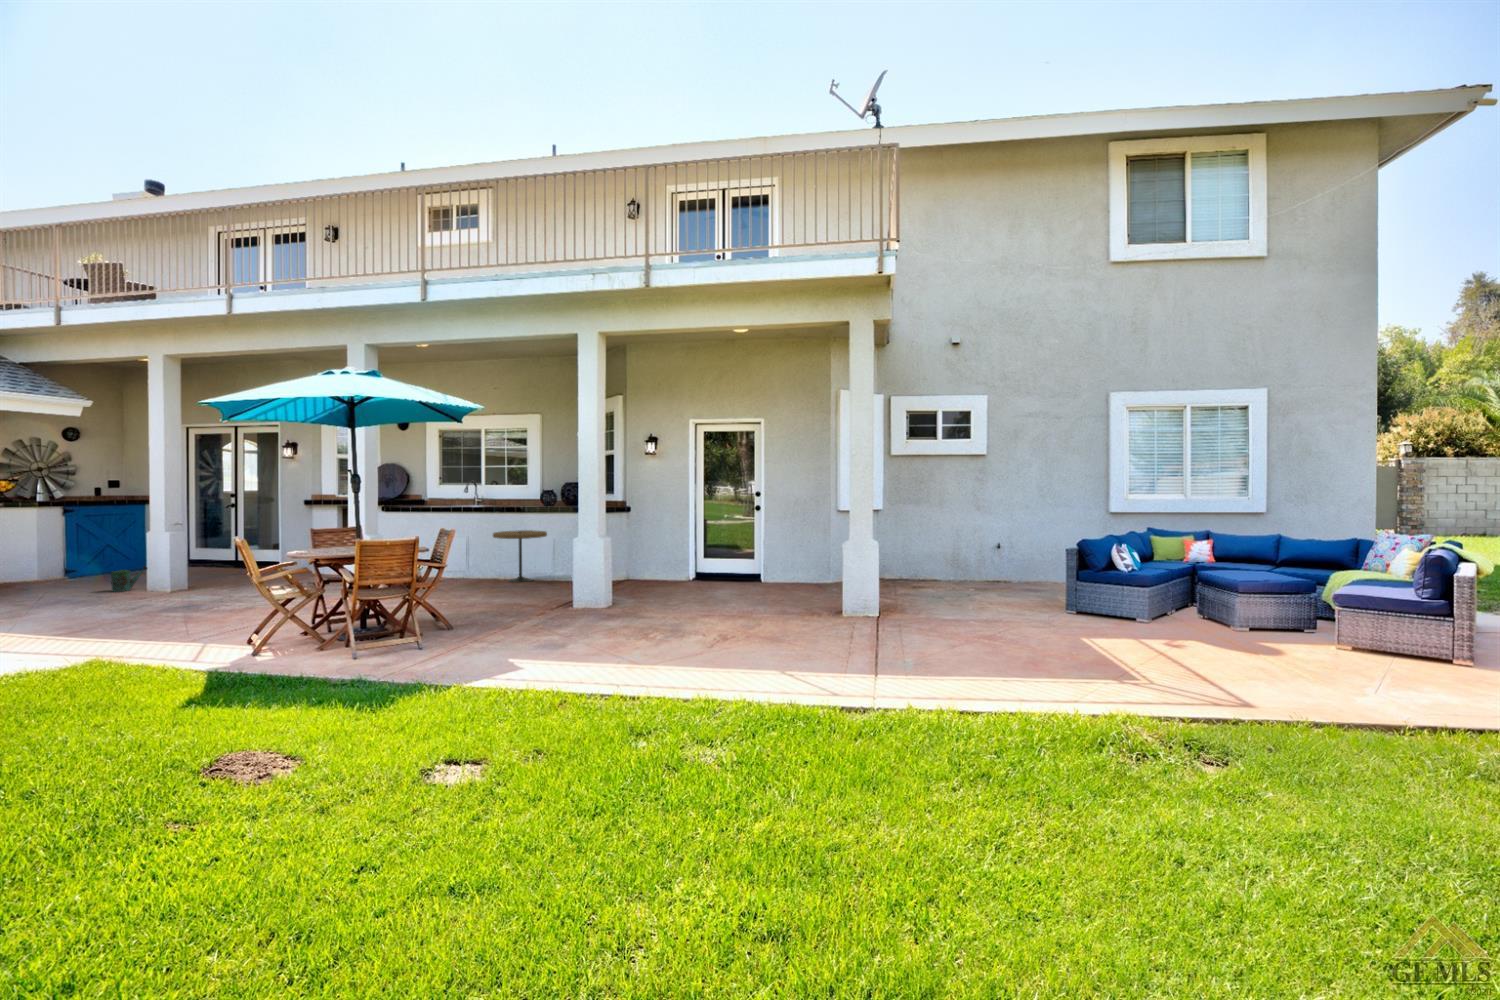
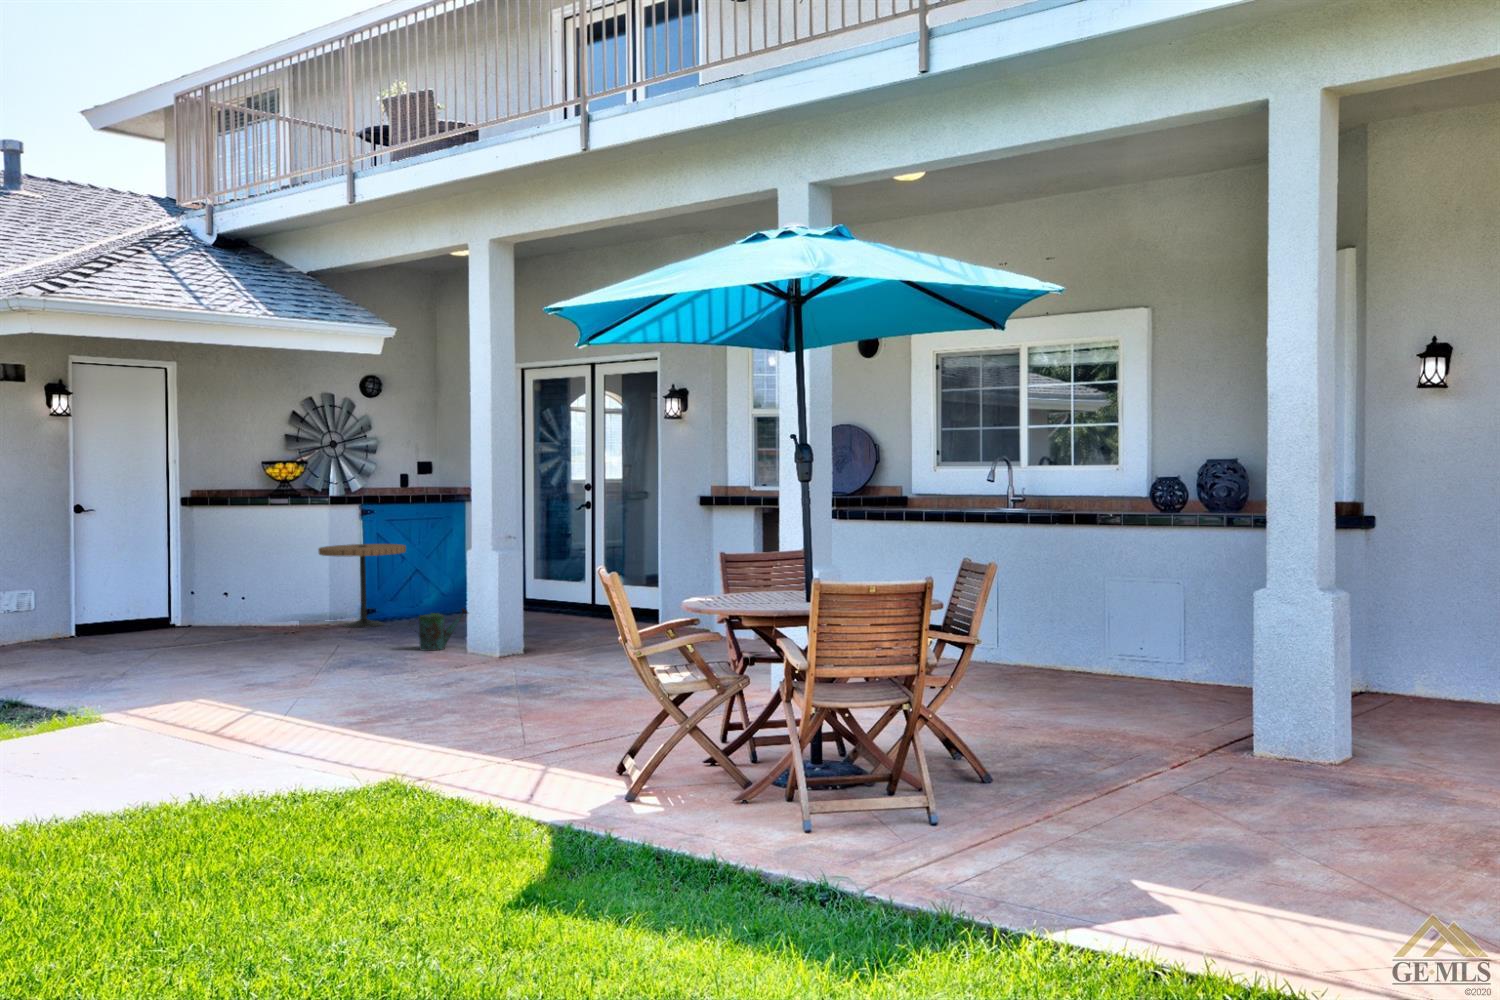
side table: present [493,530,547,582] -> present [318,544,406,628]

